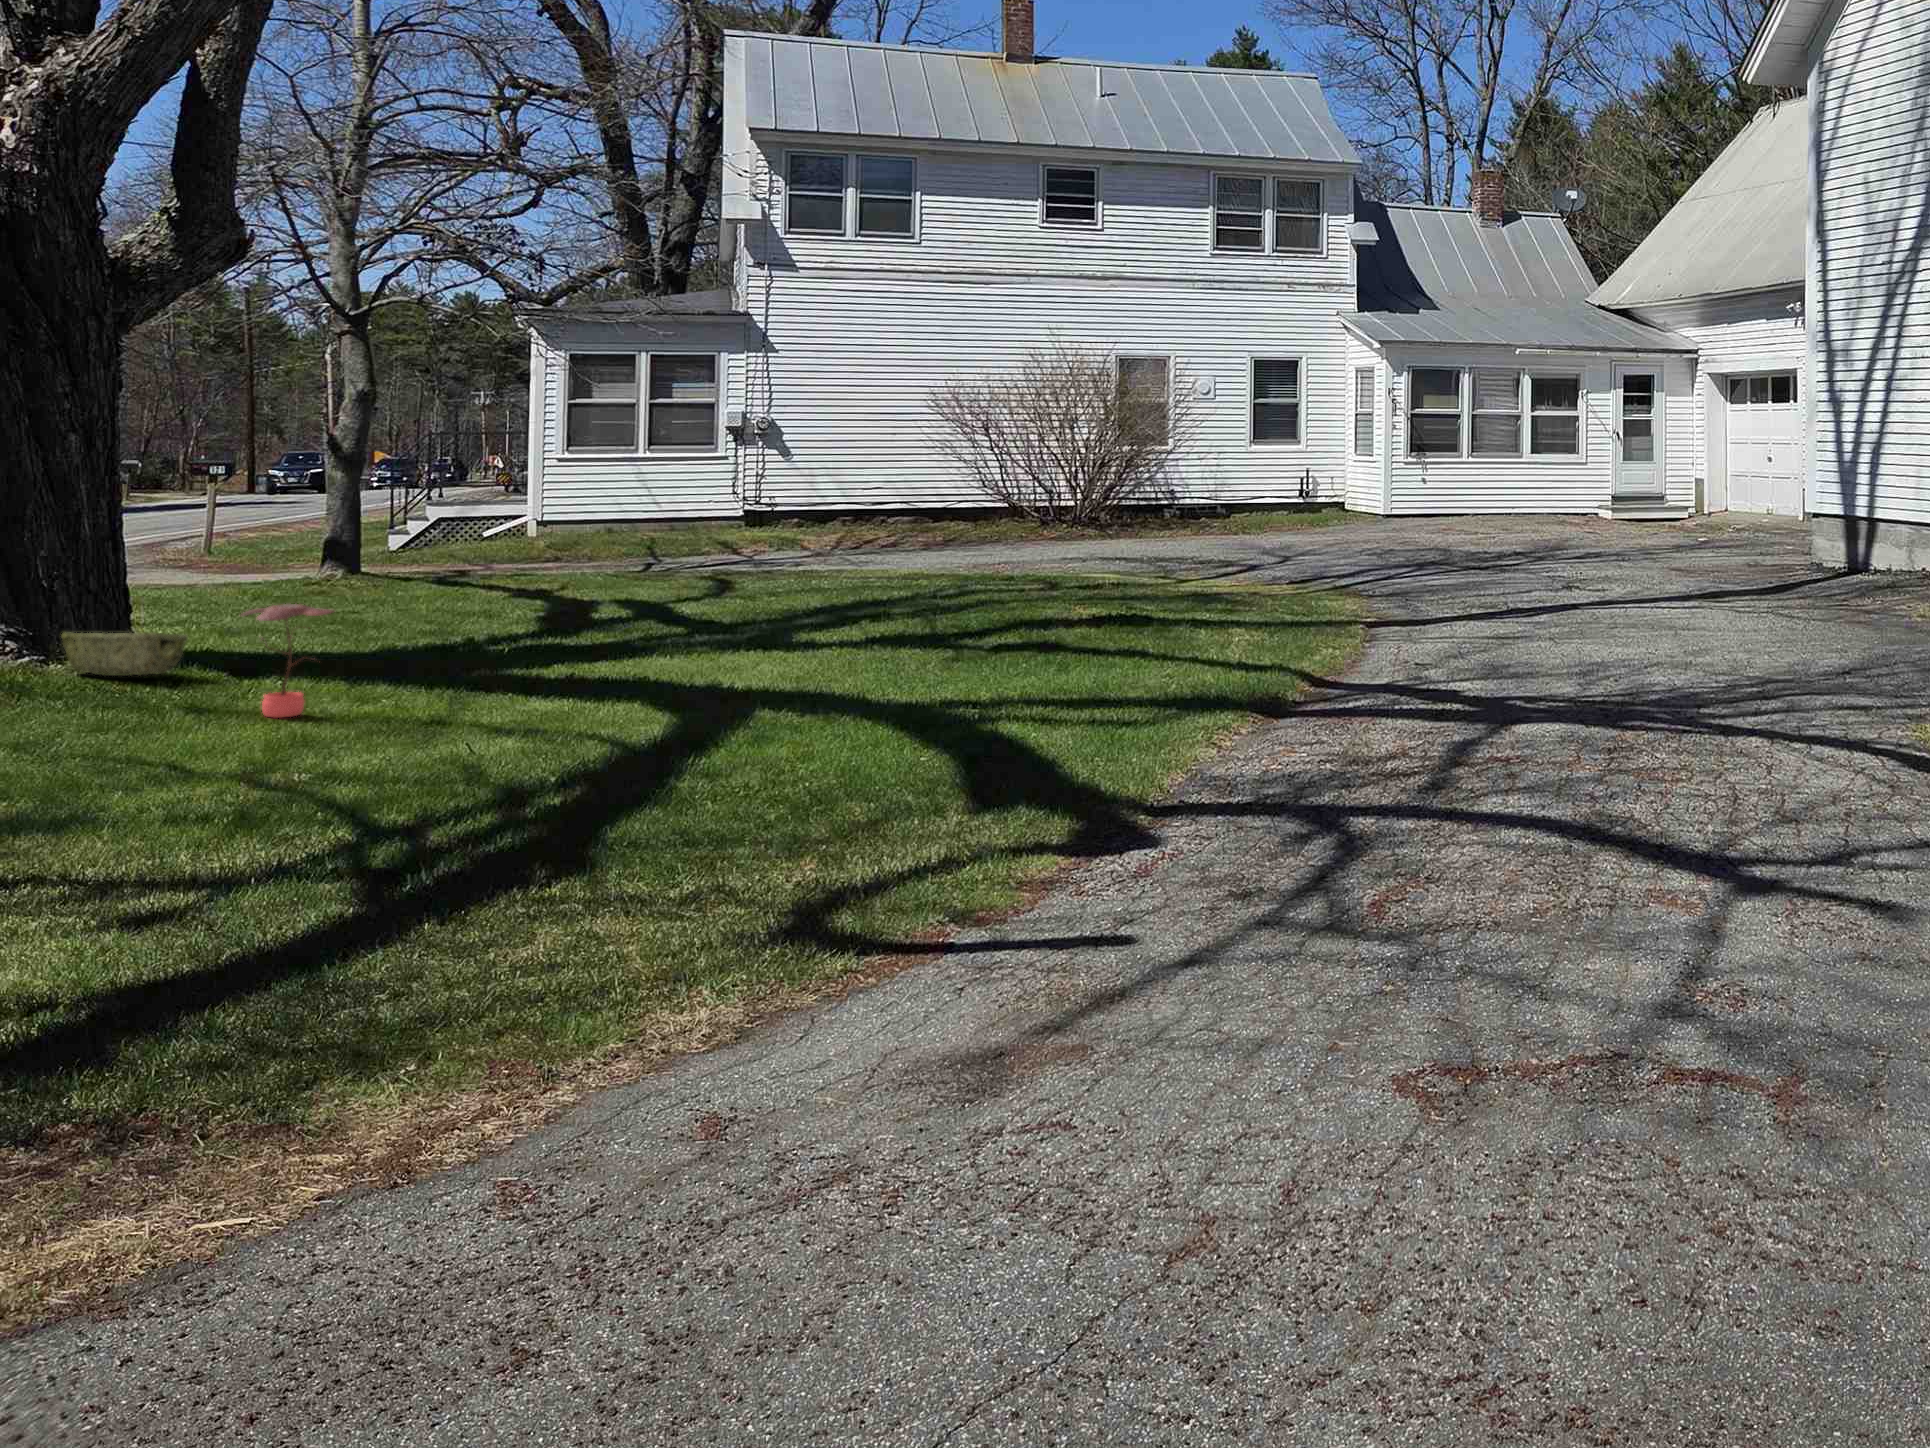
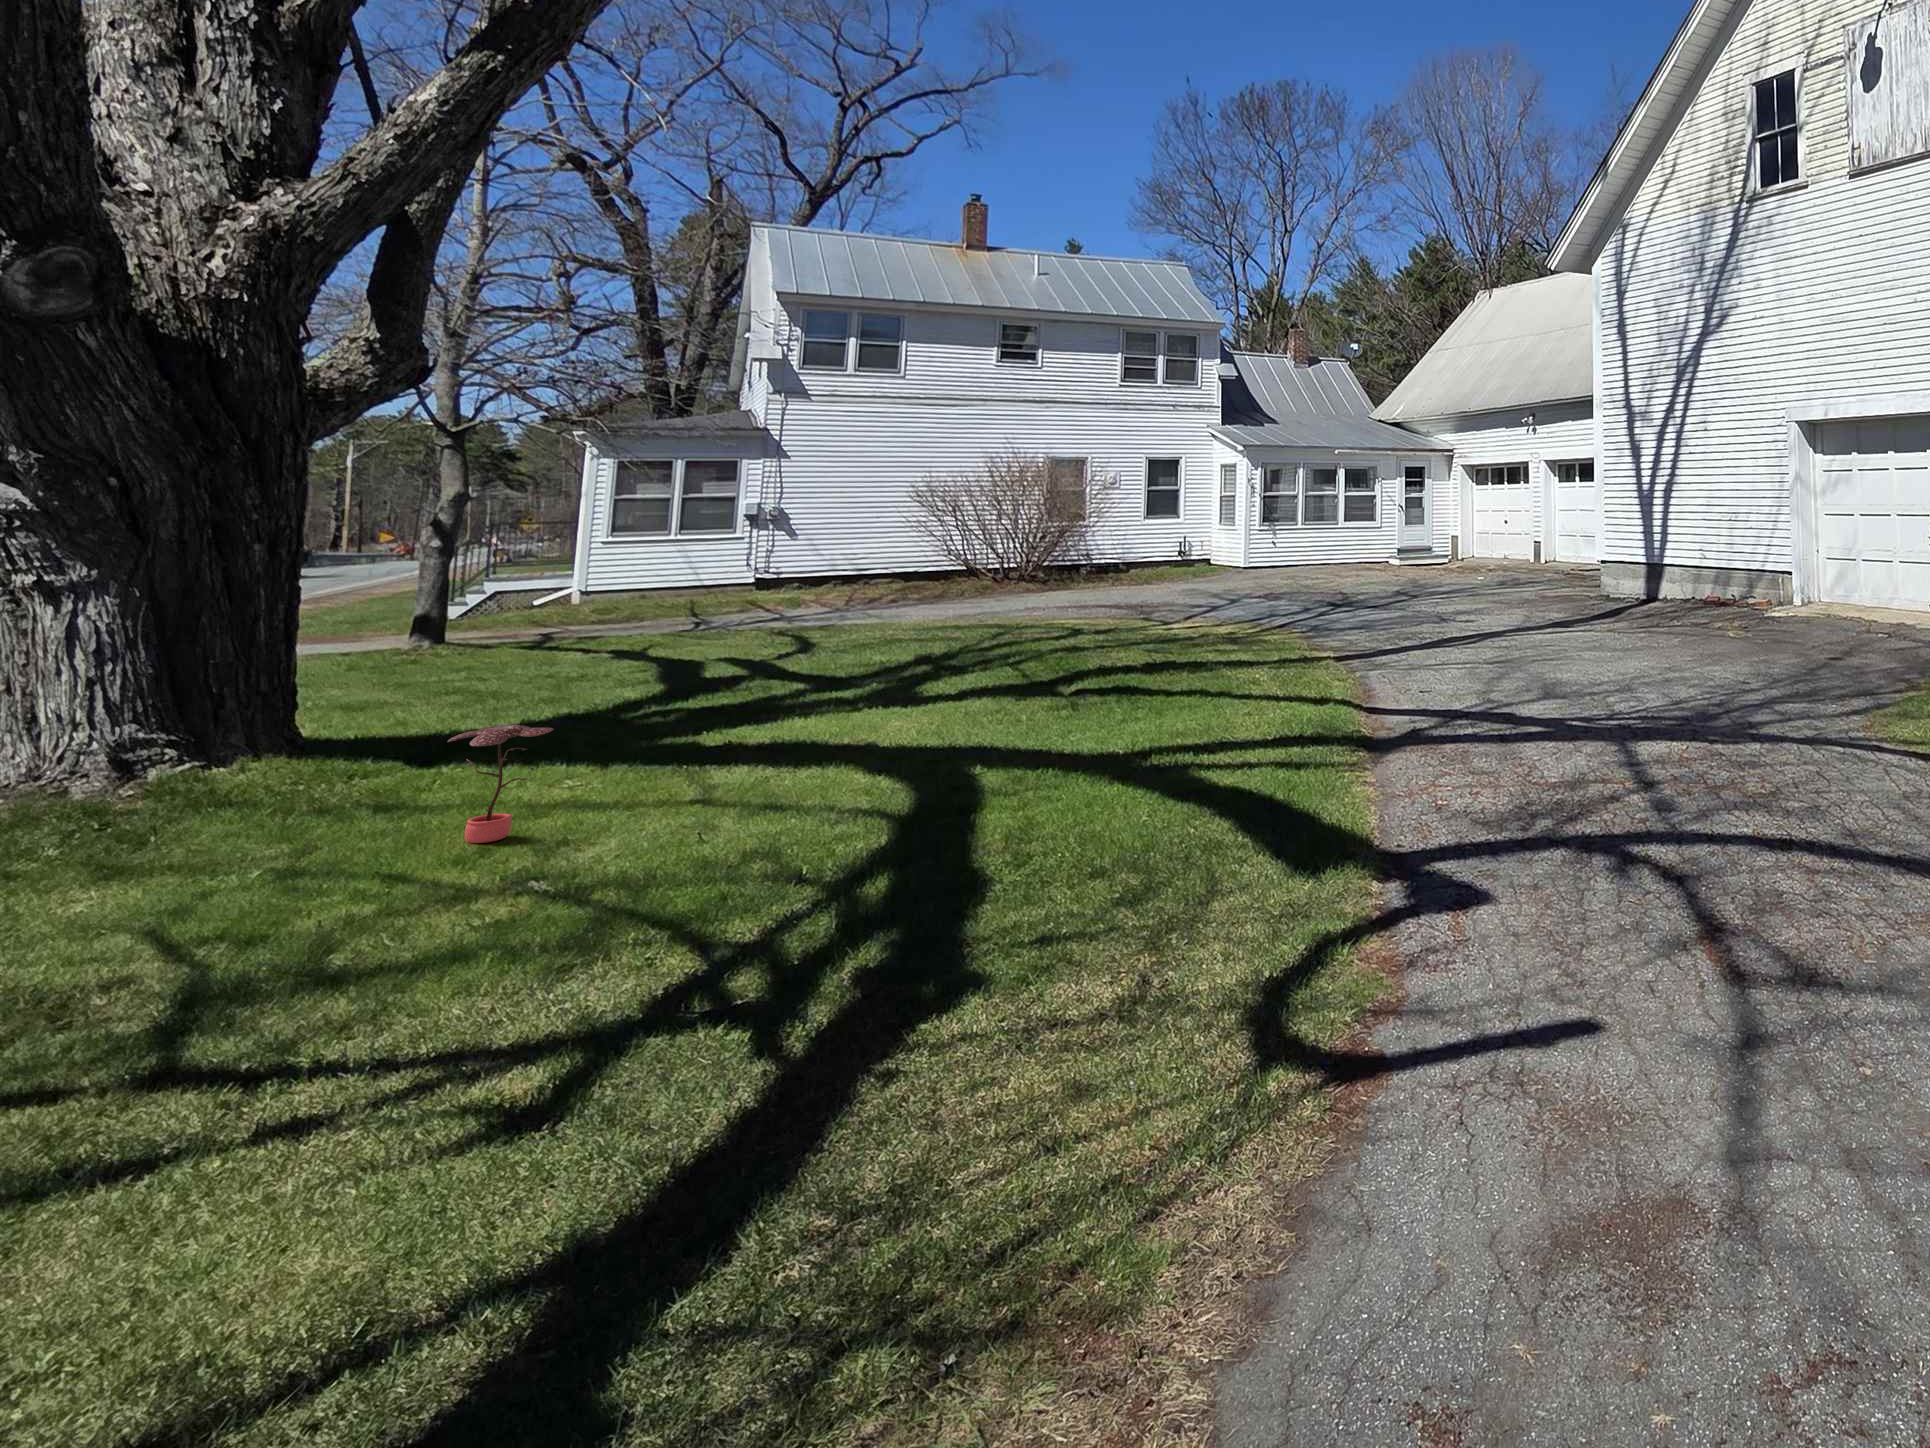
woven basket: present [61,632,188,676] -> none [223,757,370,807]

